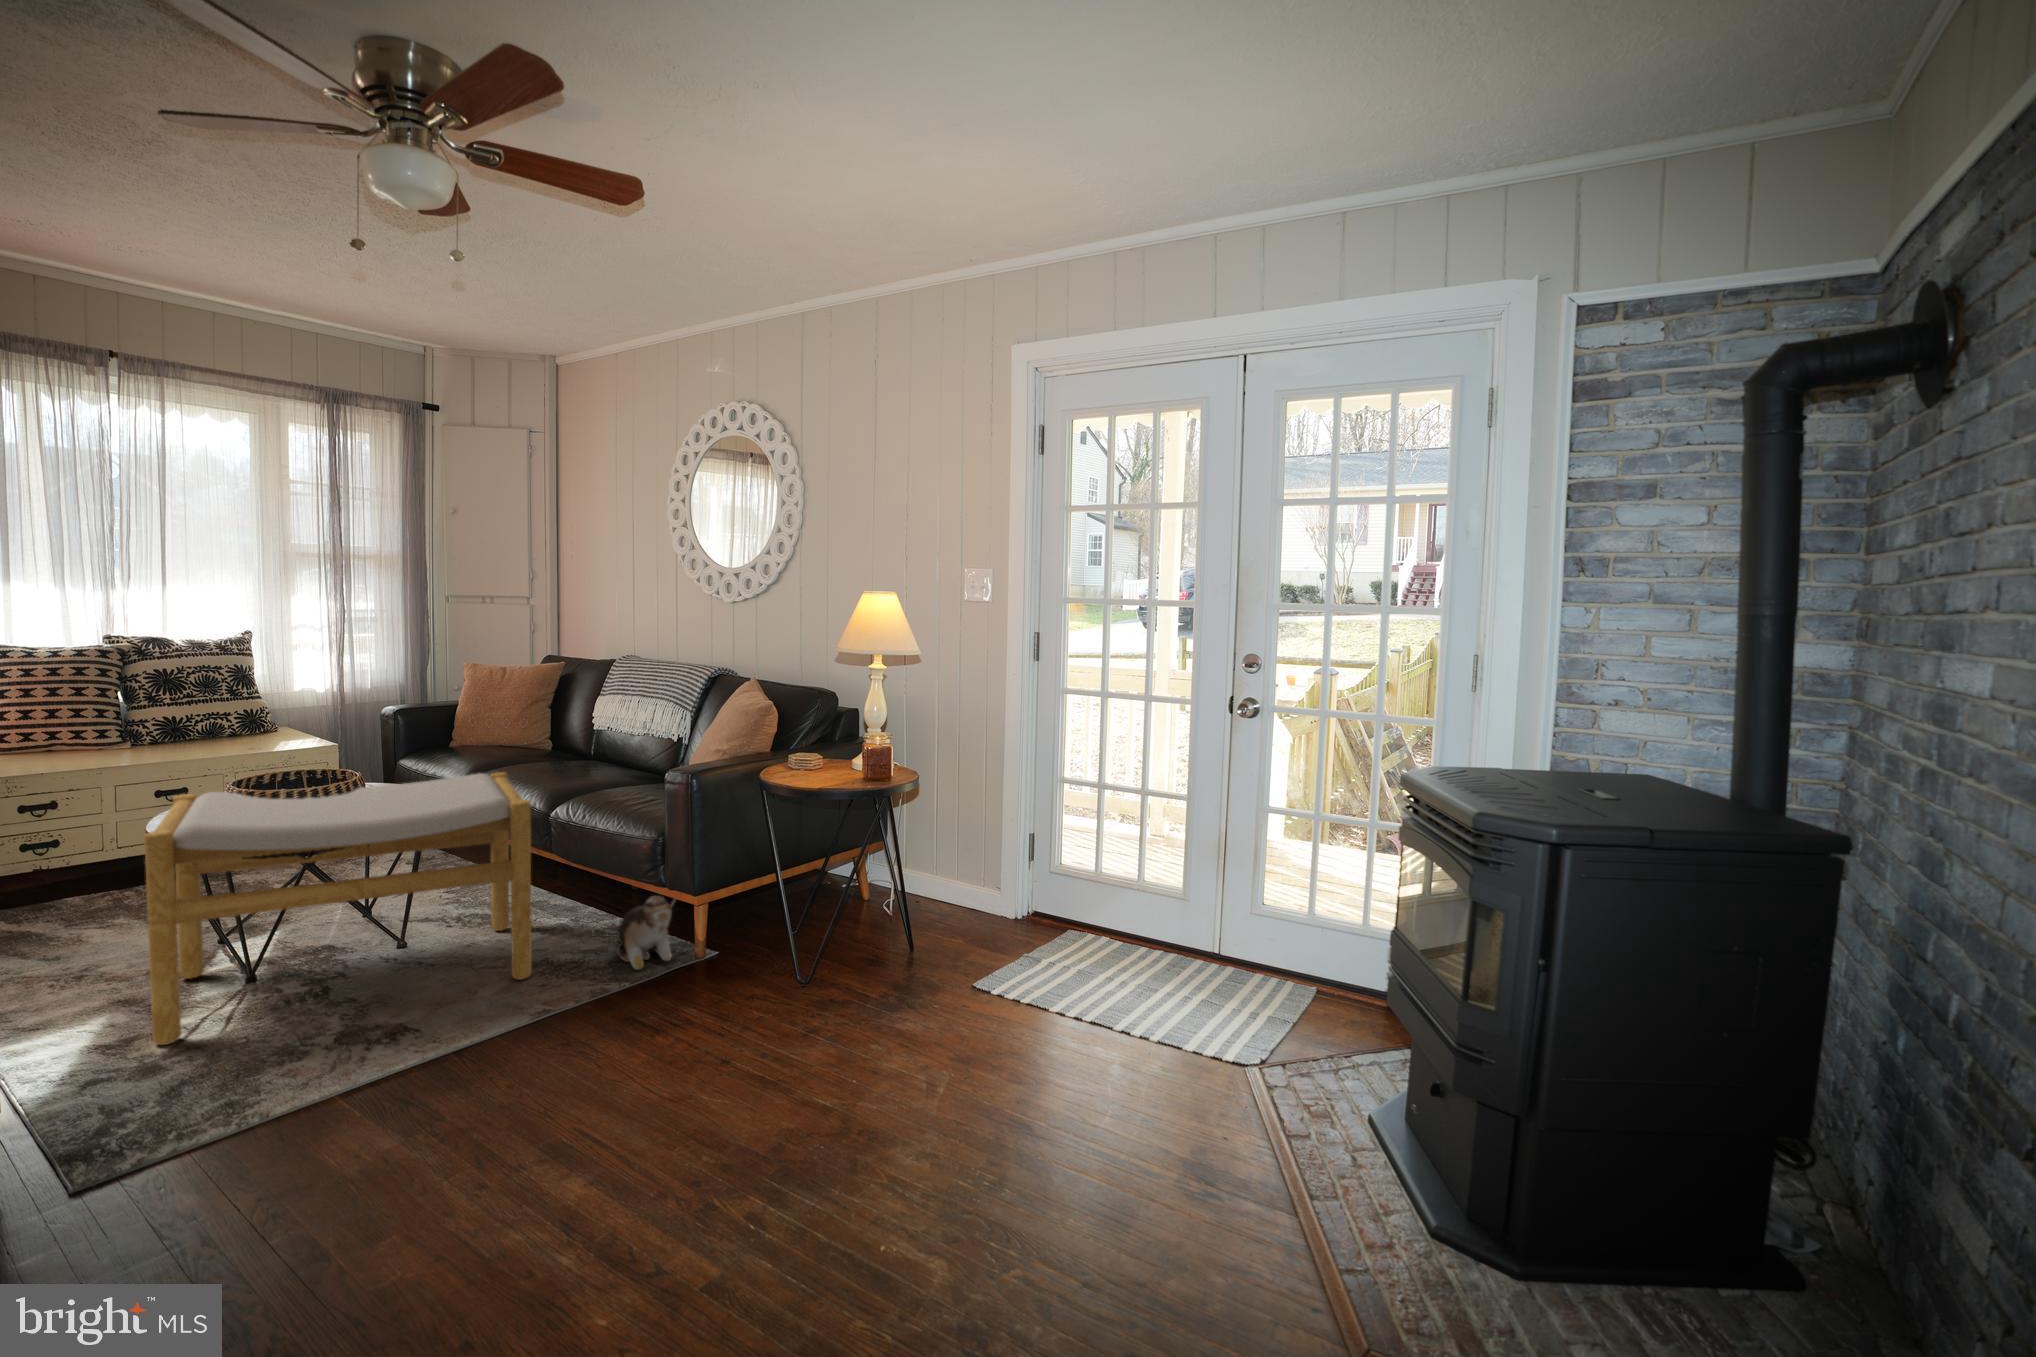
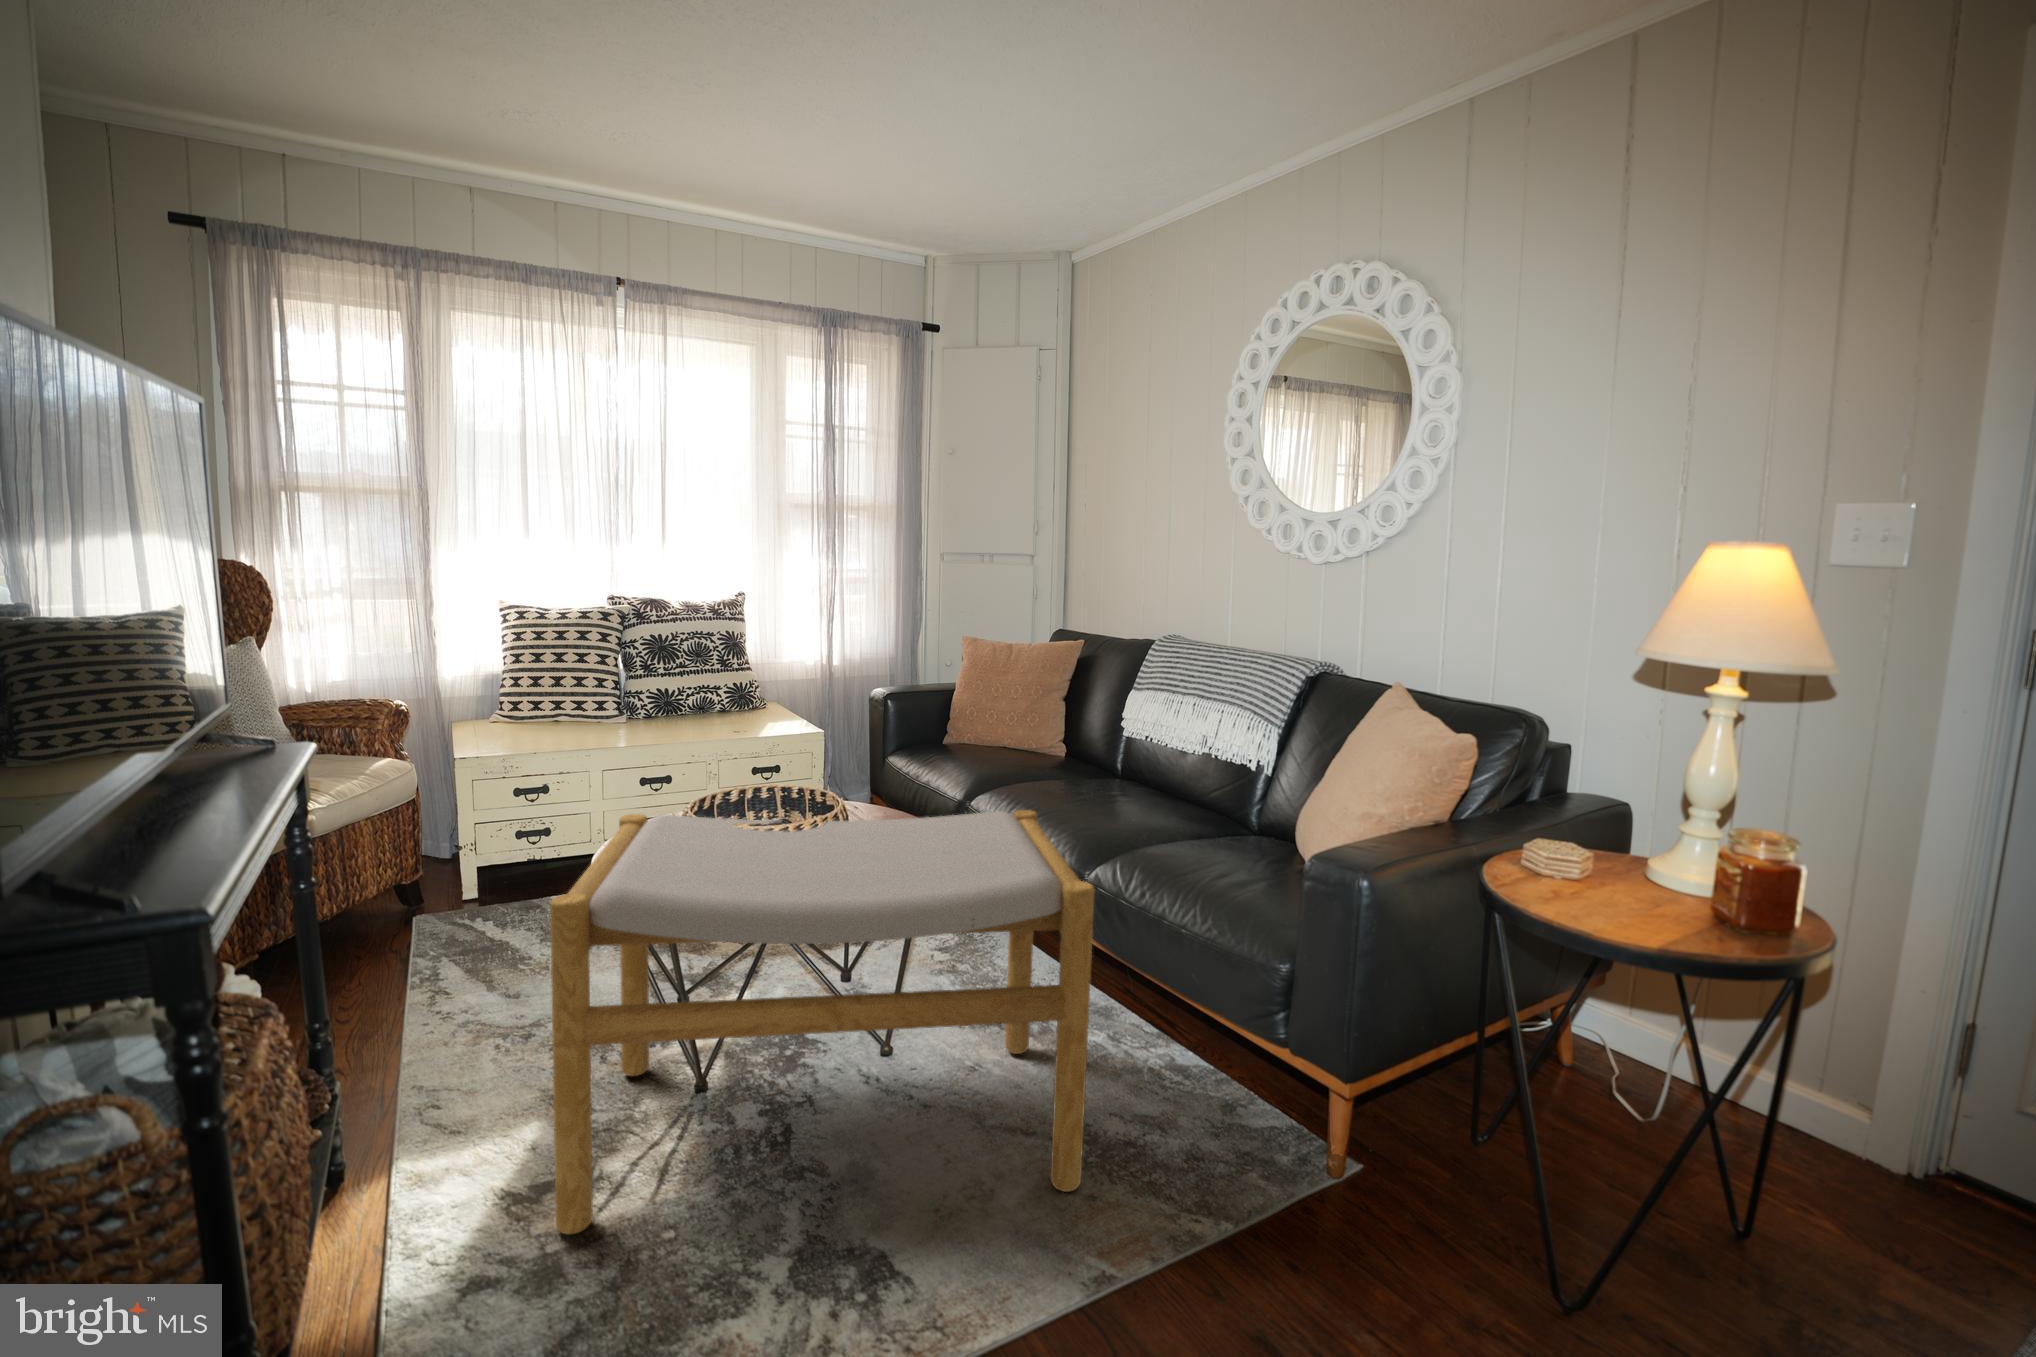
plush toy: present [617,896,672,970] -> none [1199,1084,1345,1215]

